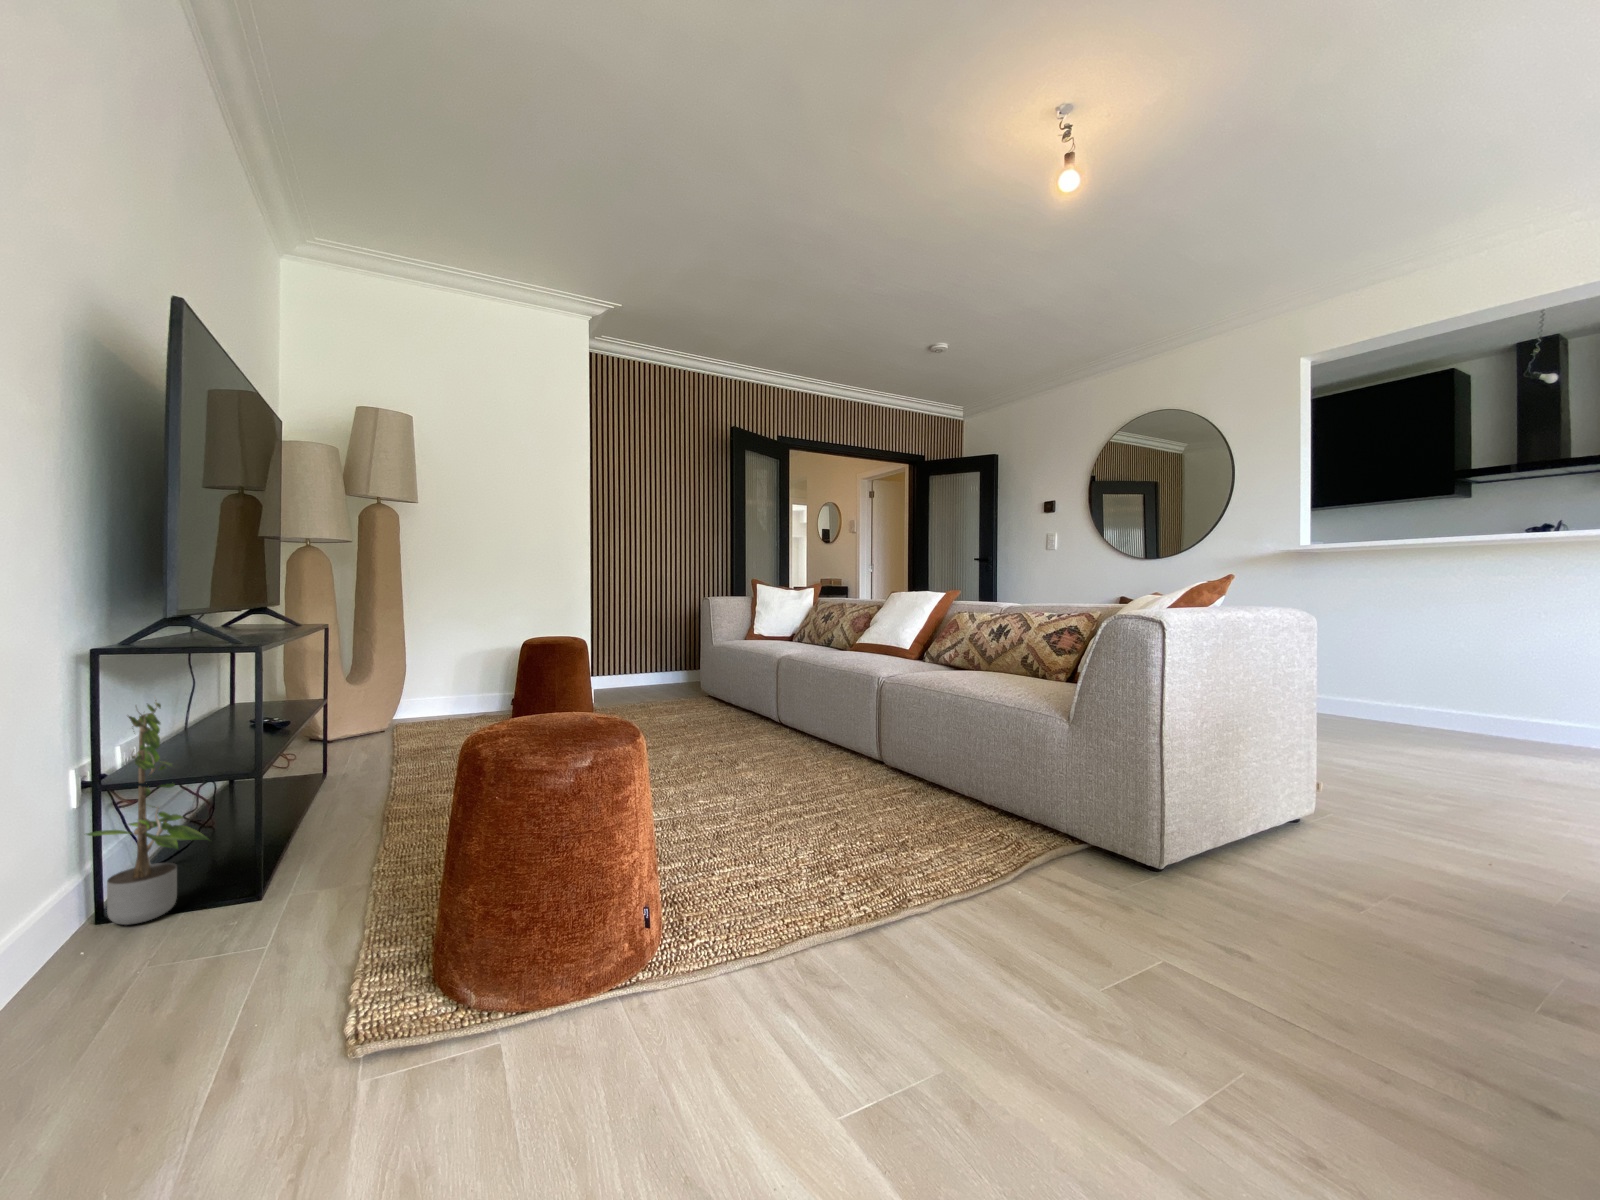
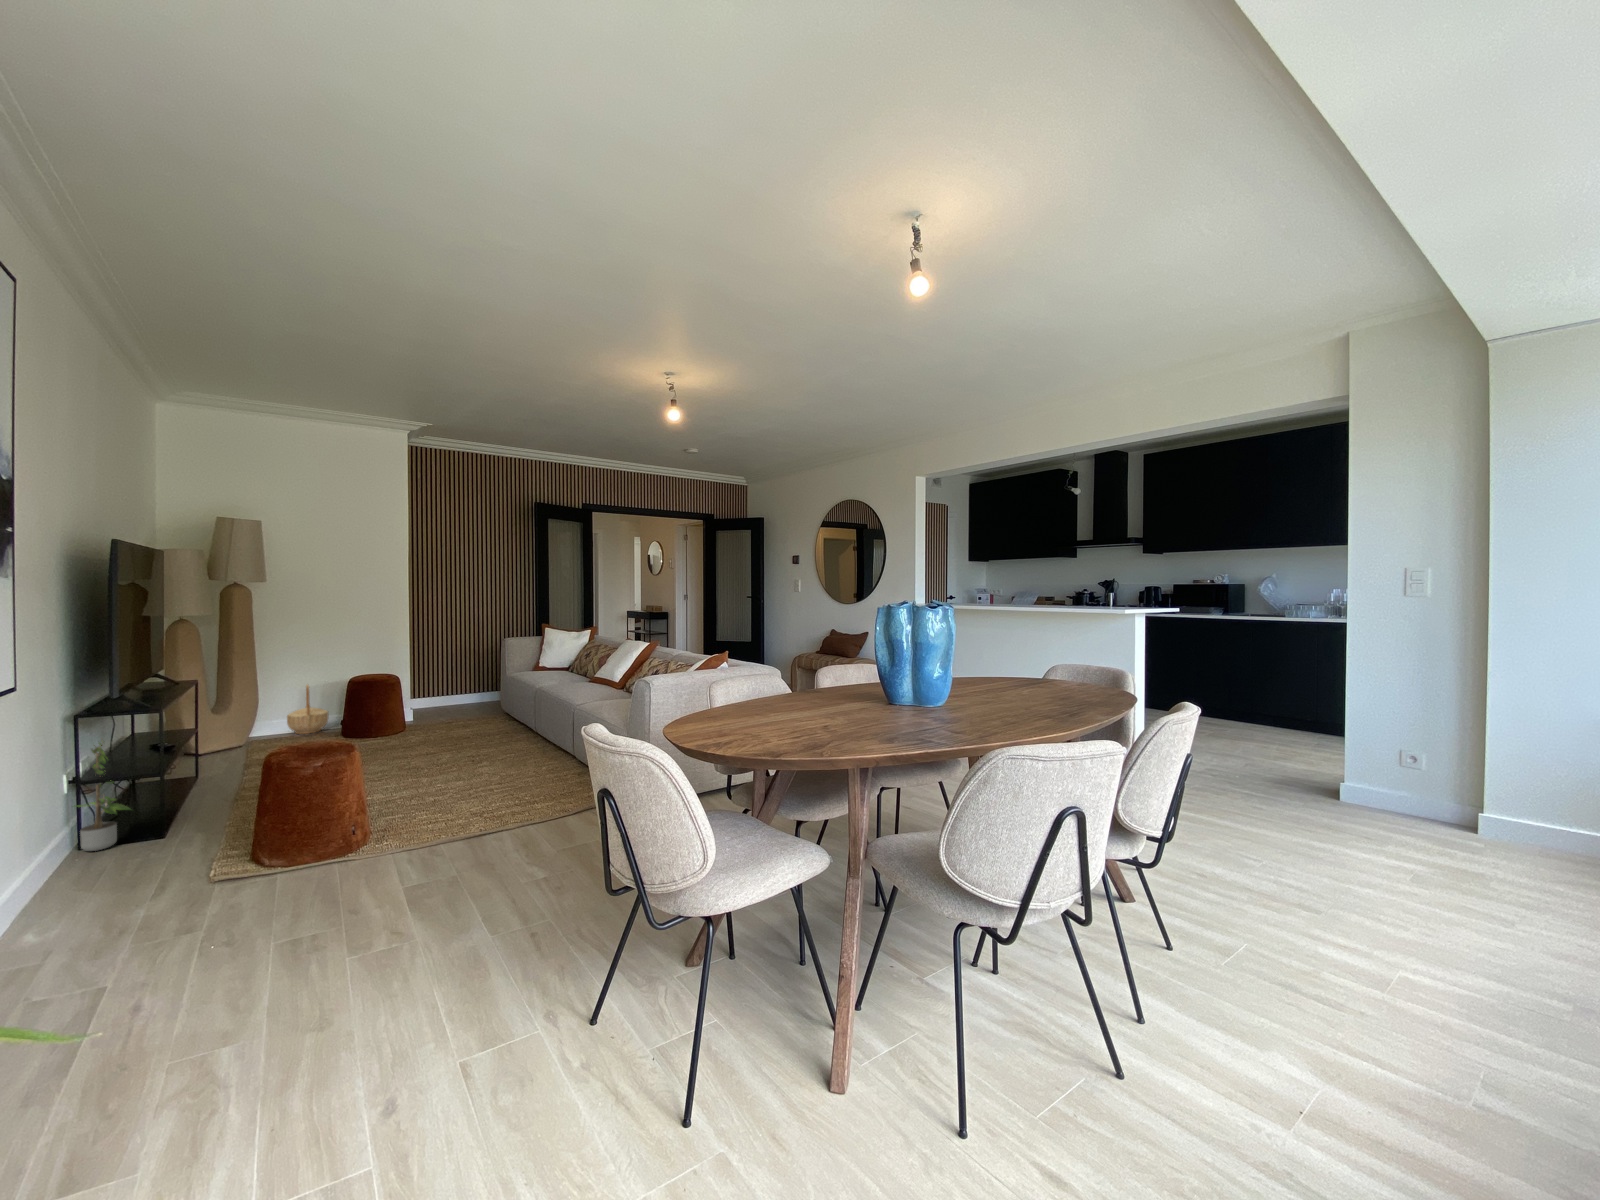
basket: none [437,649,488,718] -> present [287,684,329,734]

